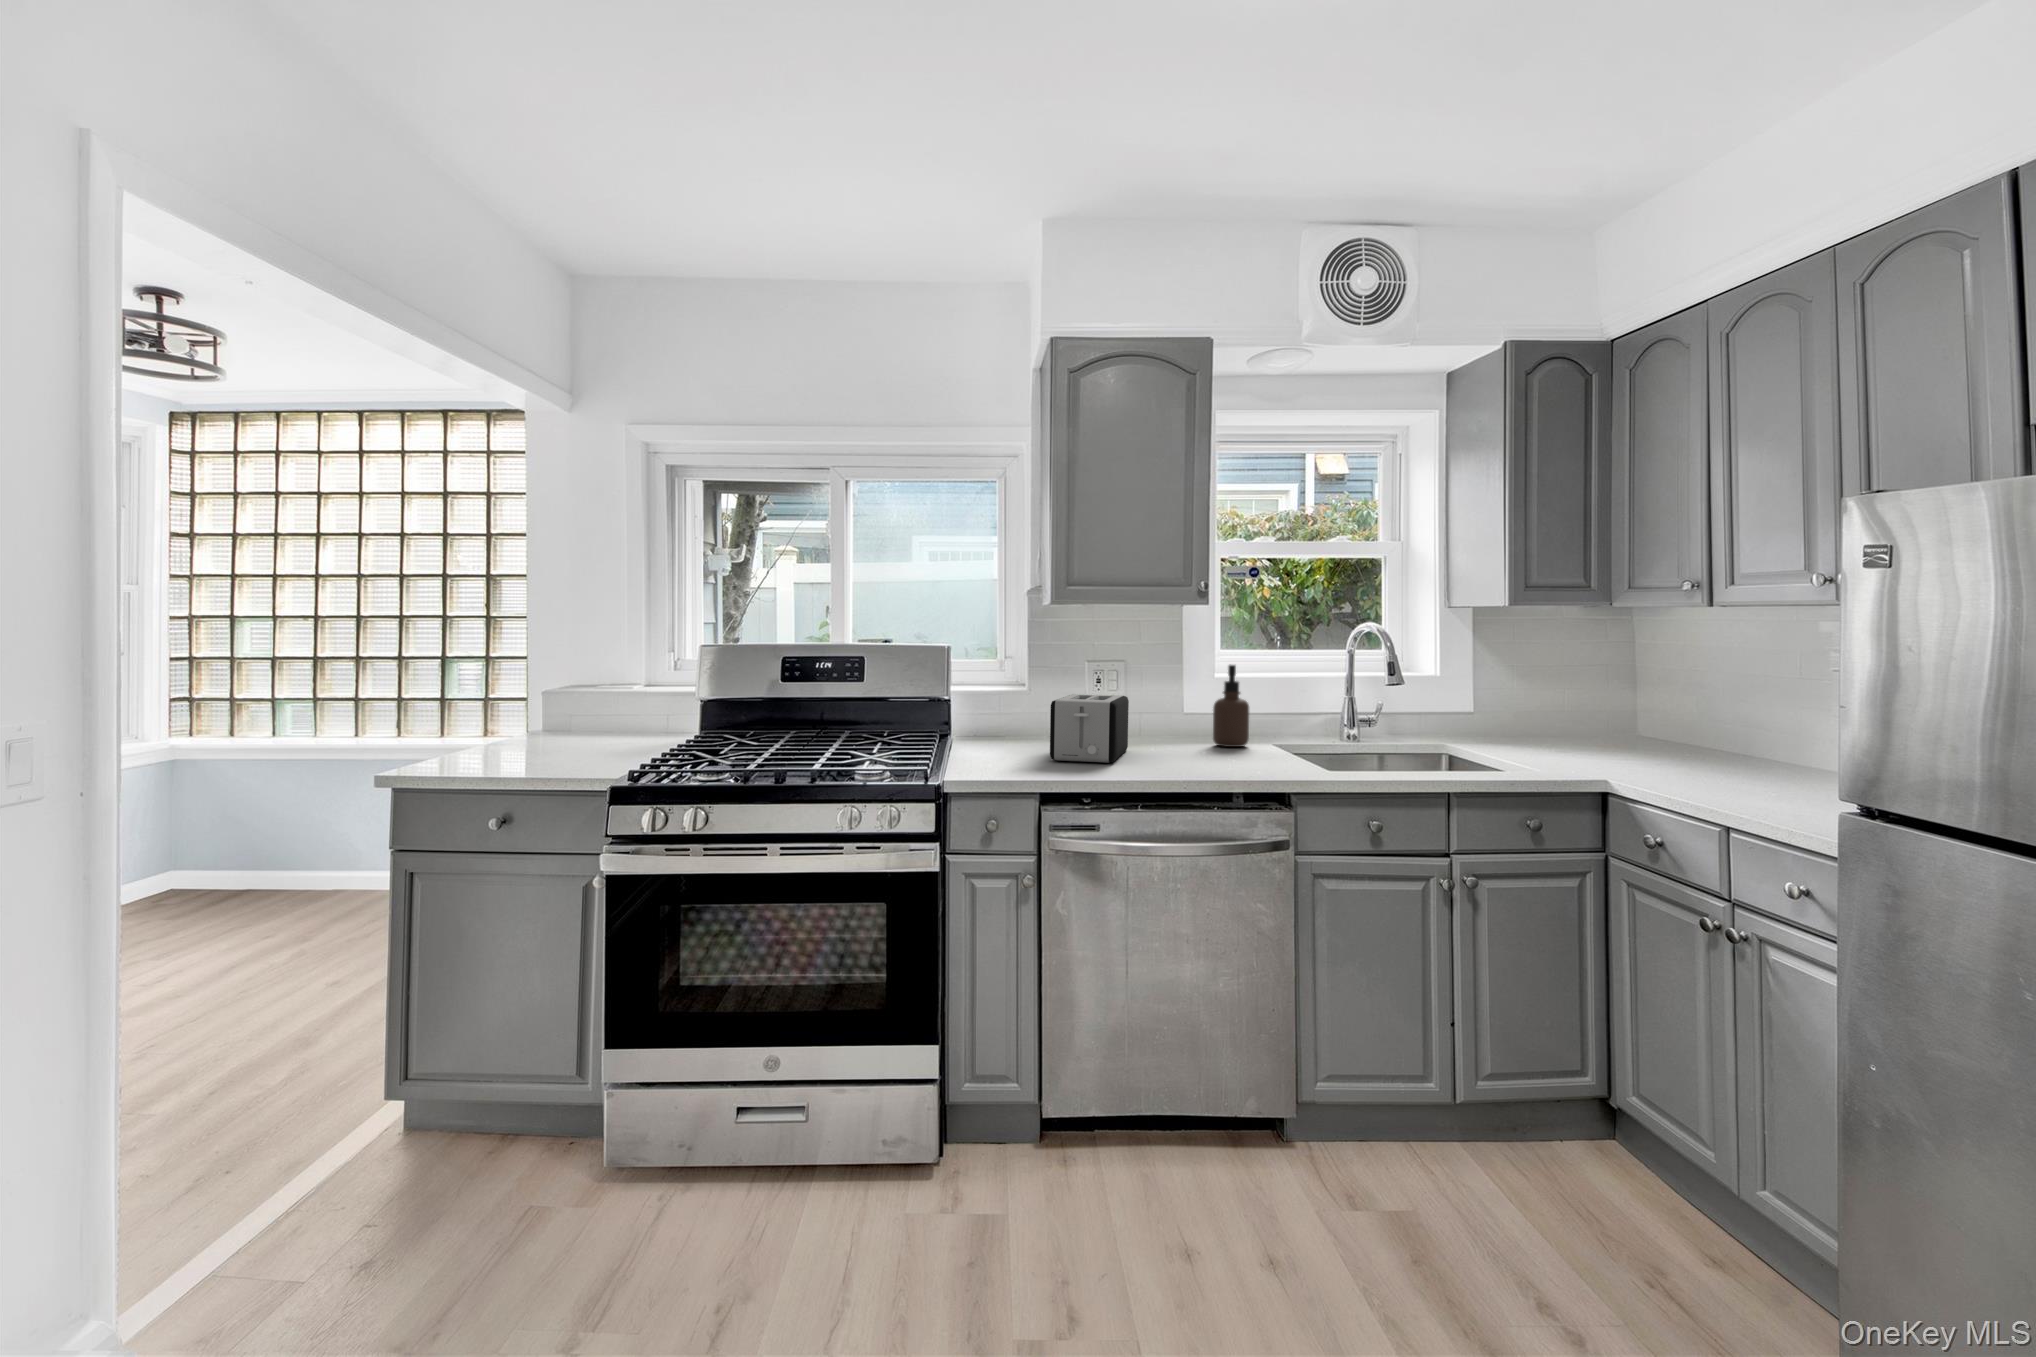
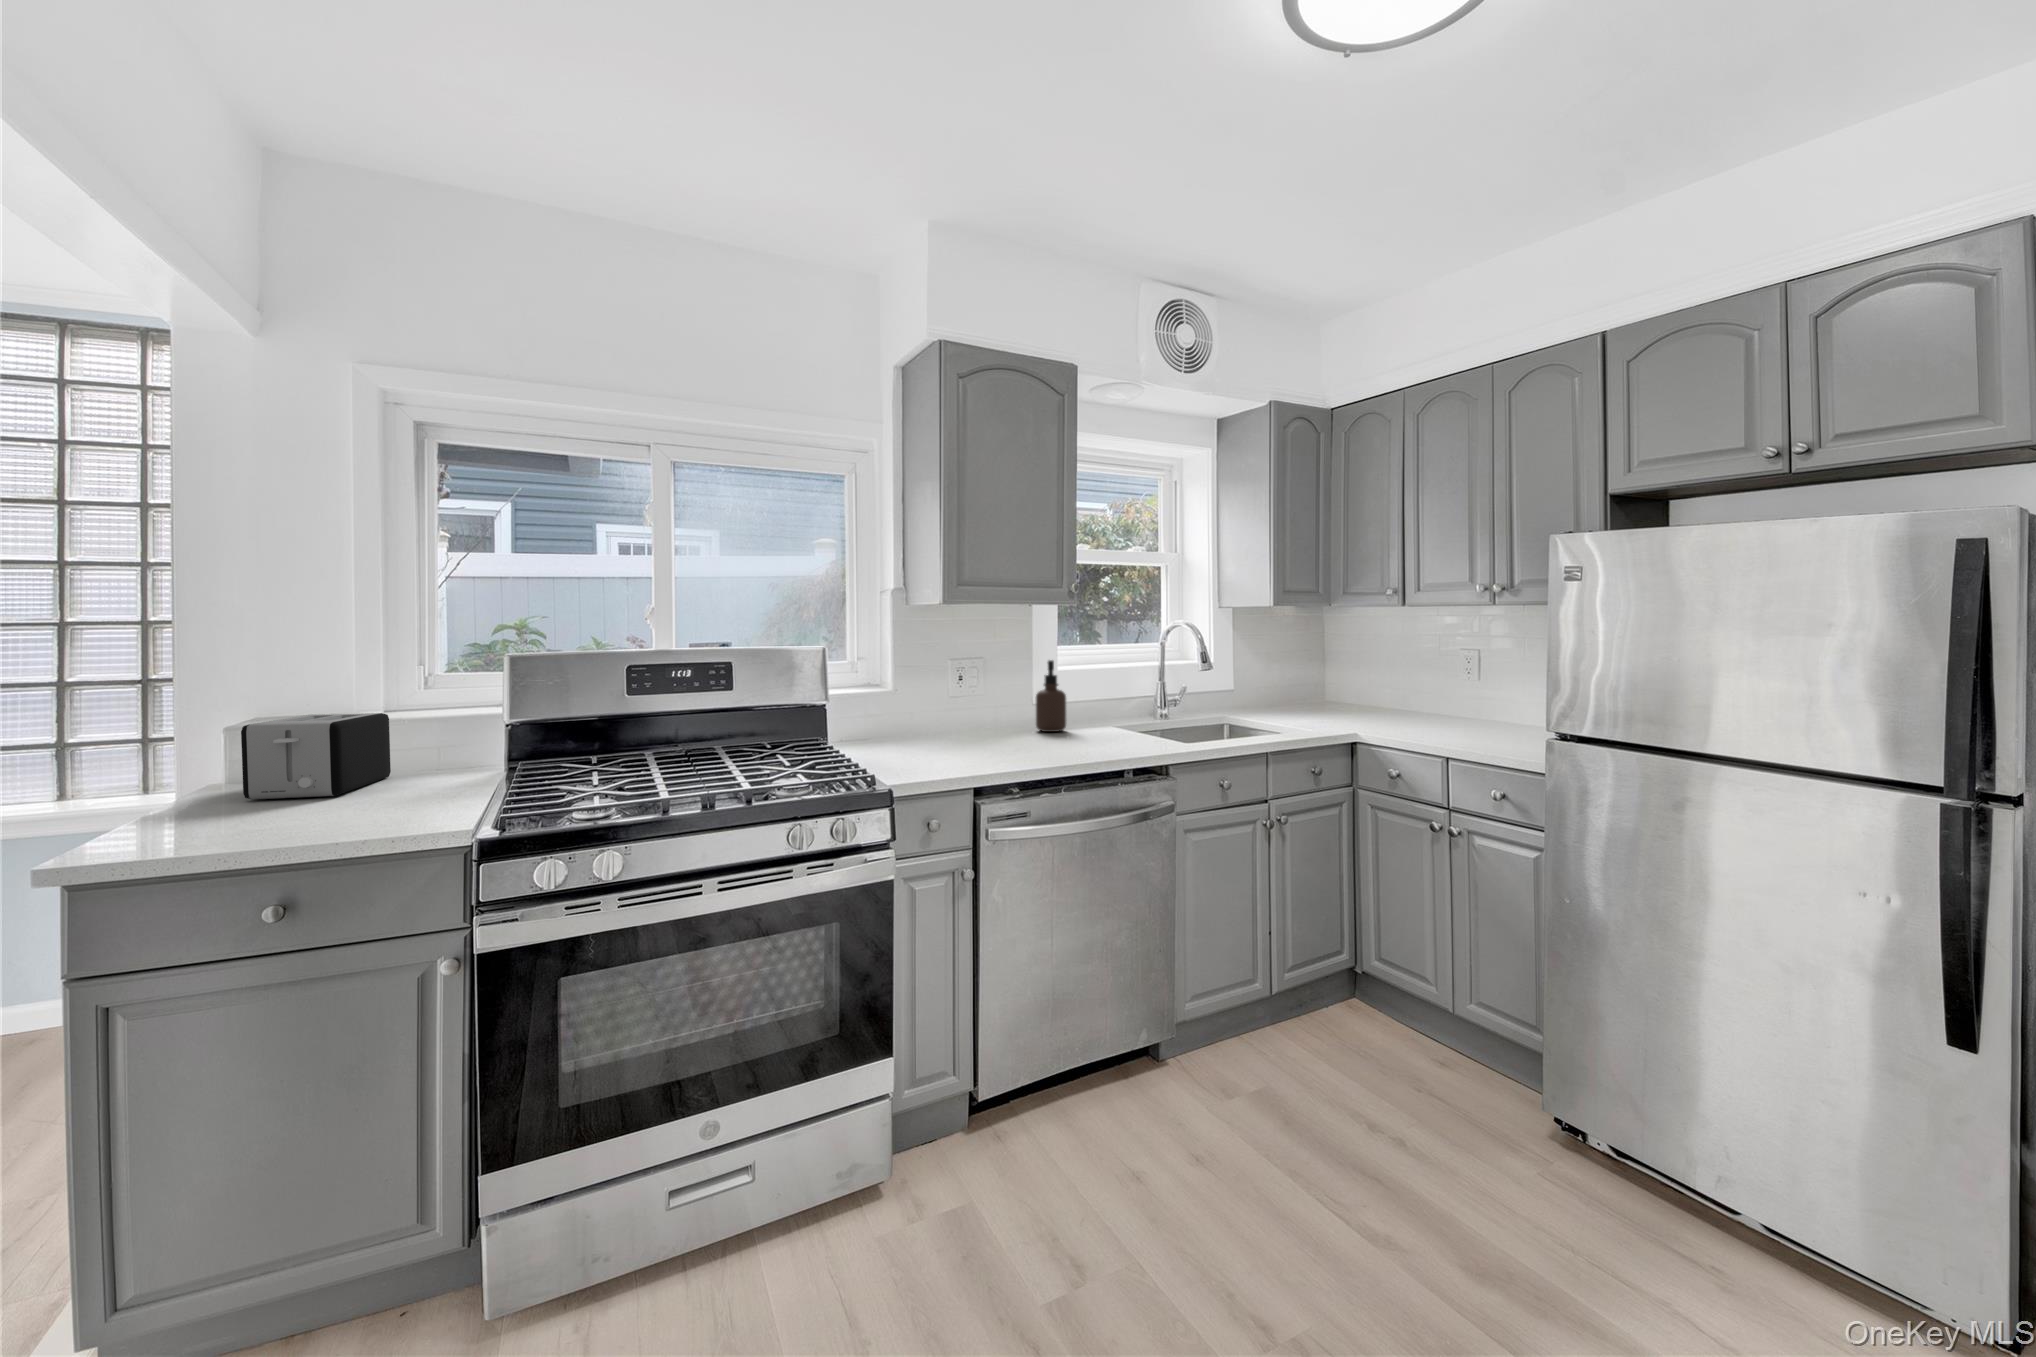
toaster: present [1050,694,1129,763] -> present [241,713,391,799]

